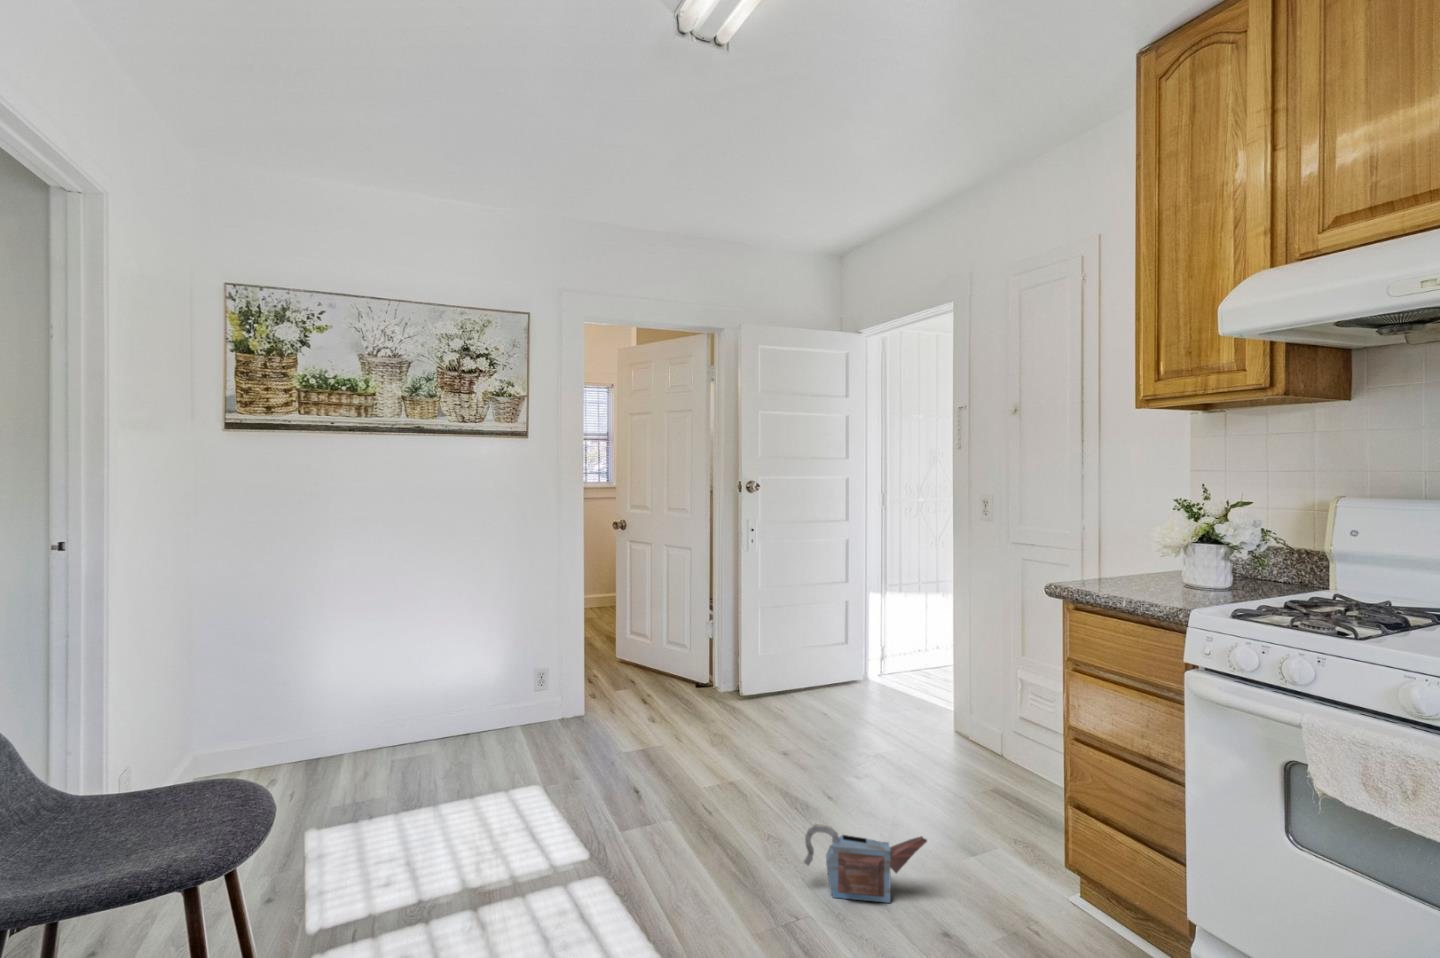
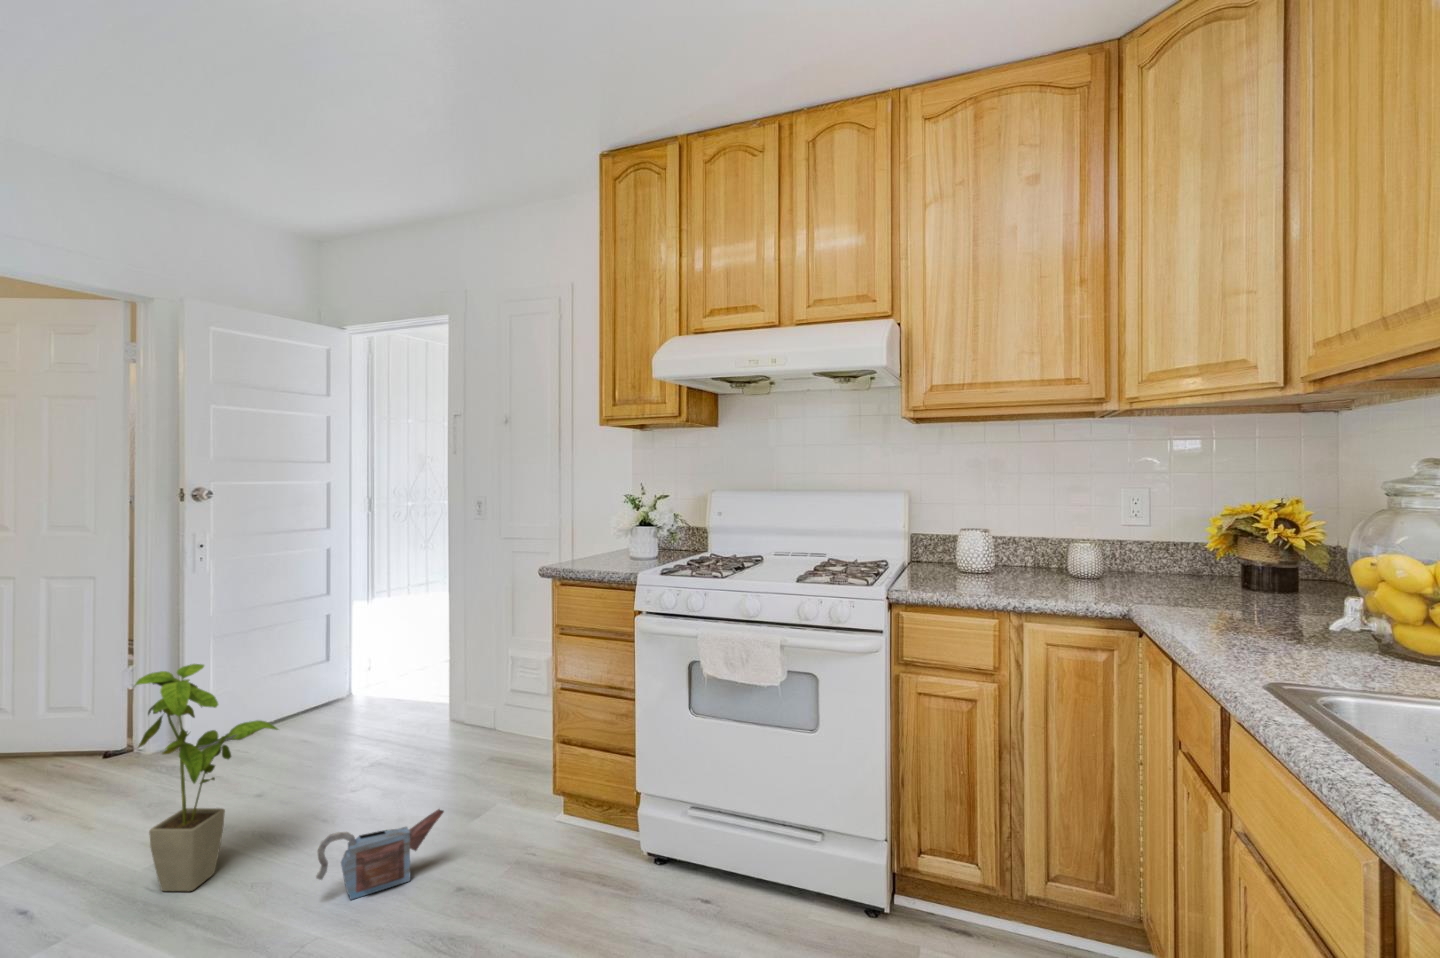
house plant: none [683,633,785,827] -> present [135,664,278,891]

